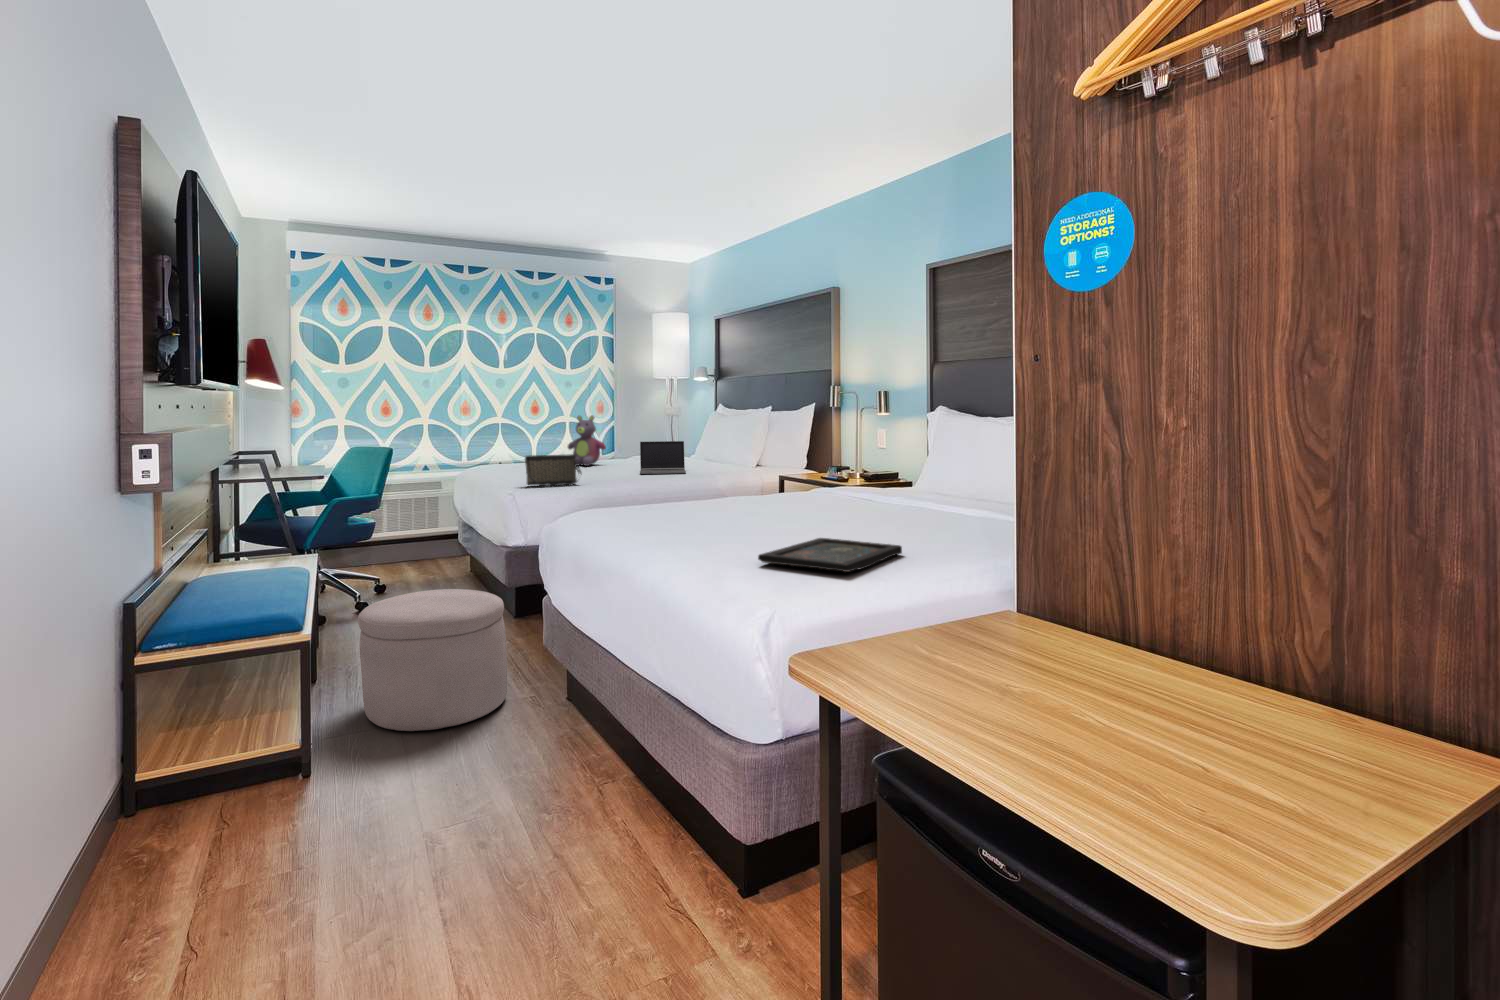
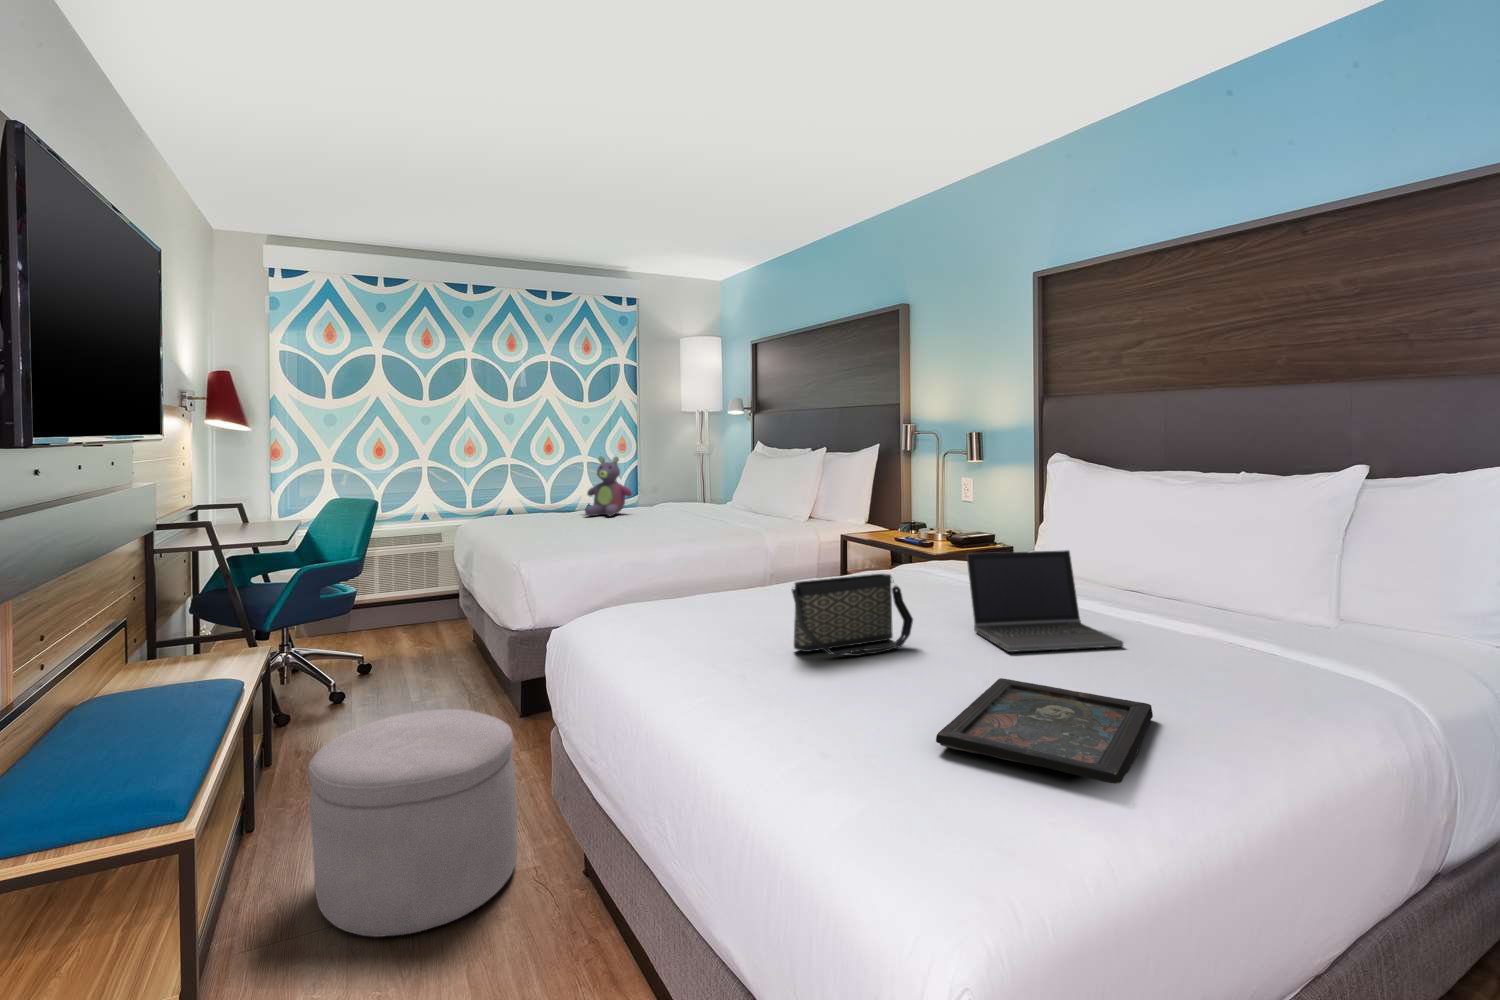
laptop computer: present [640,441,686,474] -> present [967,550,1123,652]
handbag: present [525,454,581,486] -> present [792,574,913,656]

